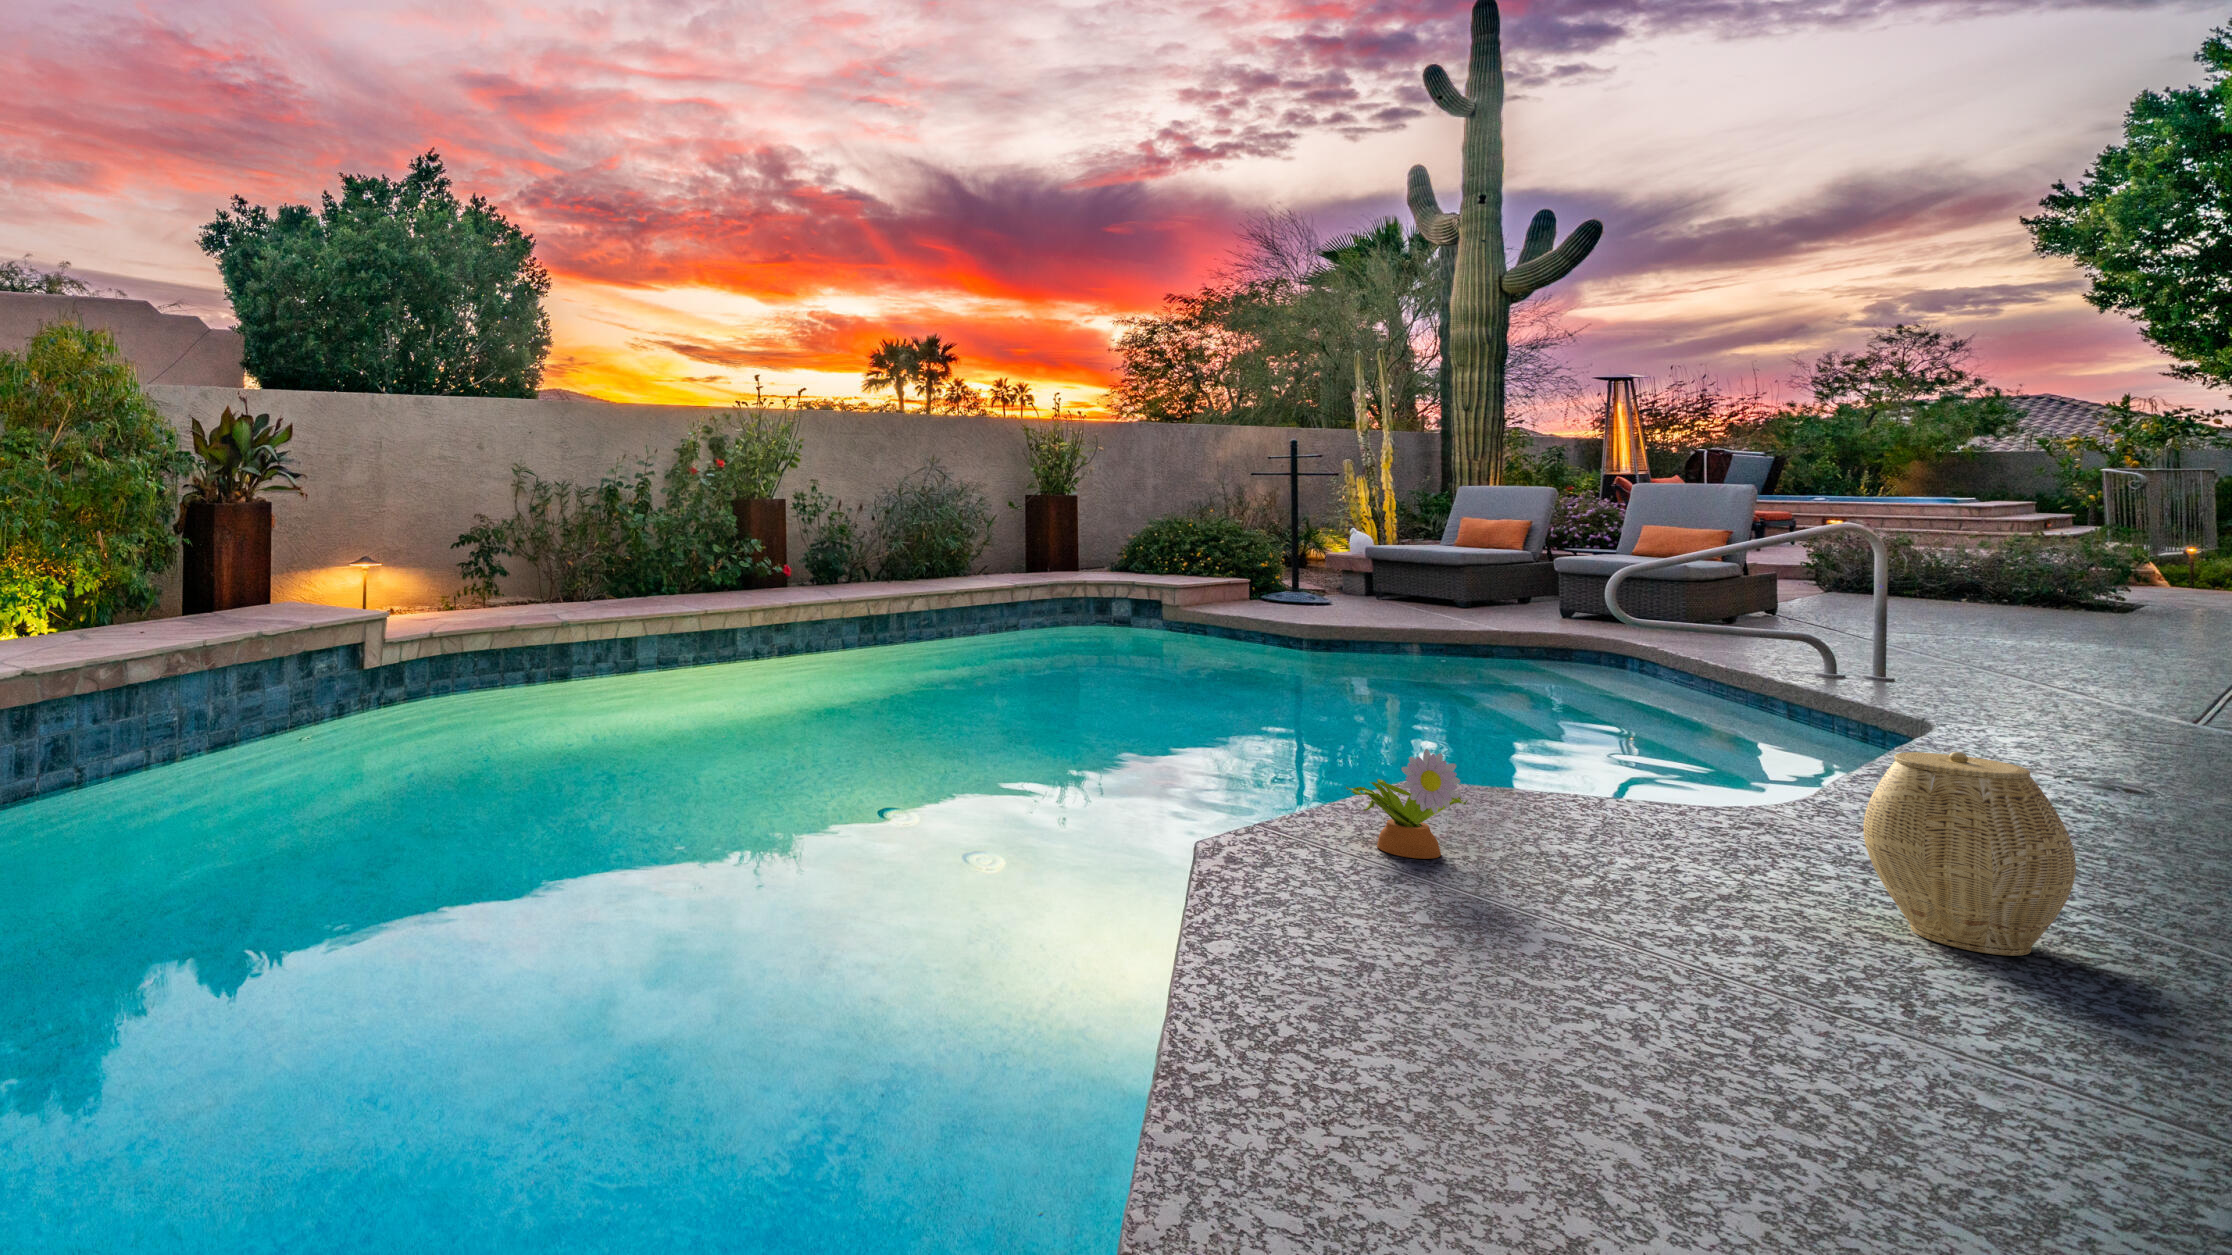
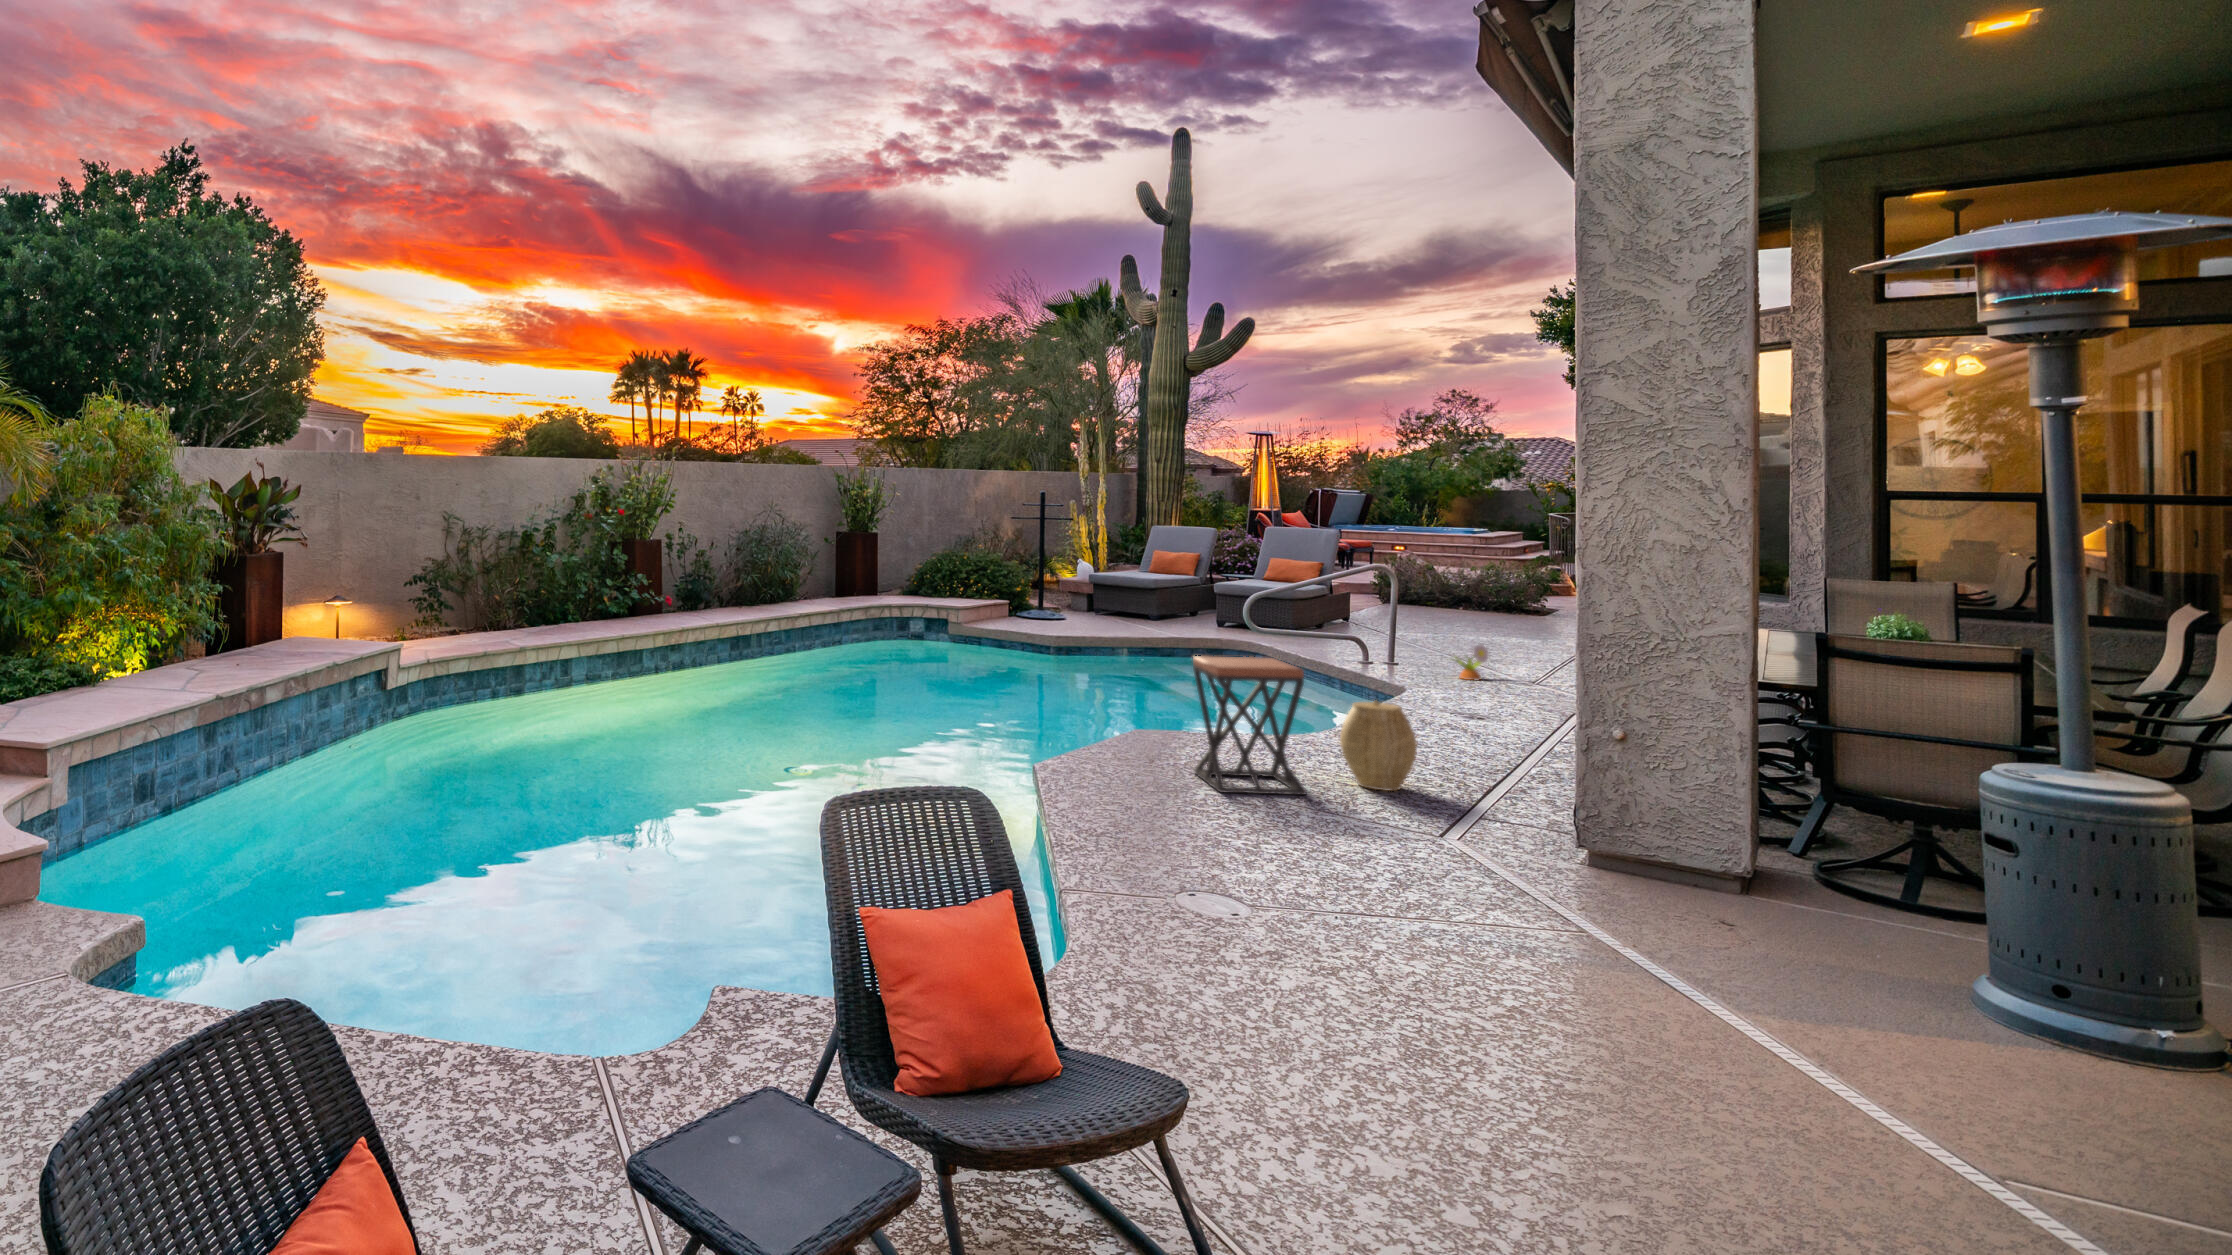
stool: none [1514,646,1793,955] -> present [1193,656,1306,795]
decorative plant: present [1346,749,1467,859] -> present [1455,644,1488,680]

